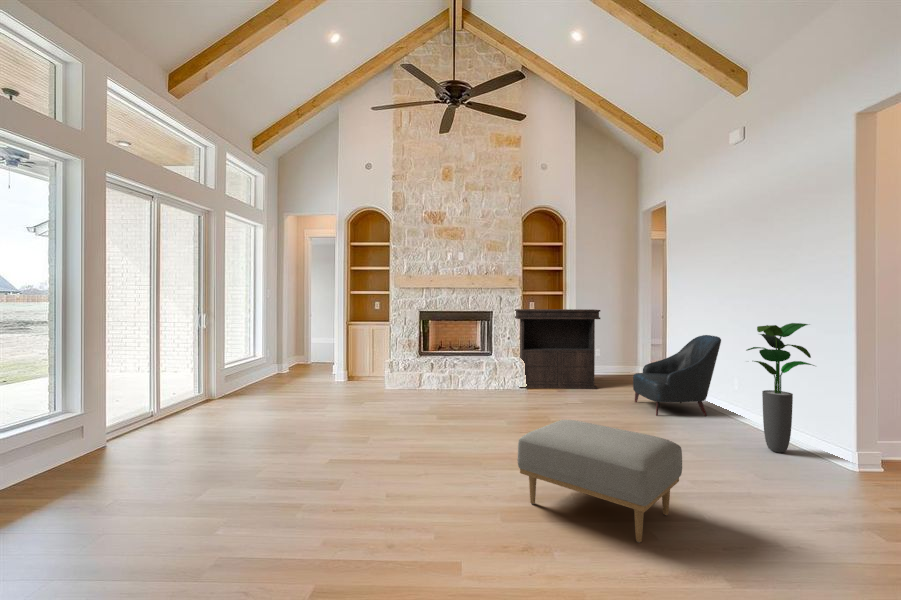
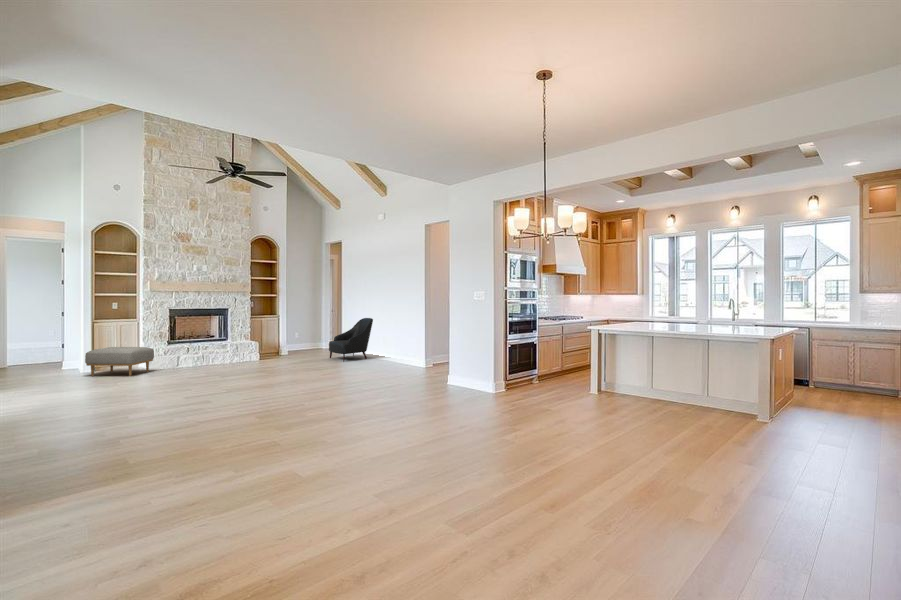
console table: present [515,309,600,389] -> none [247,305,306,360]
potted plant: present [746,323,814,452] -> none [384,310,410,366]
ottoman: present [517,419,682,542] -> present [85,347,154,376]

